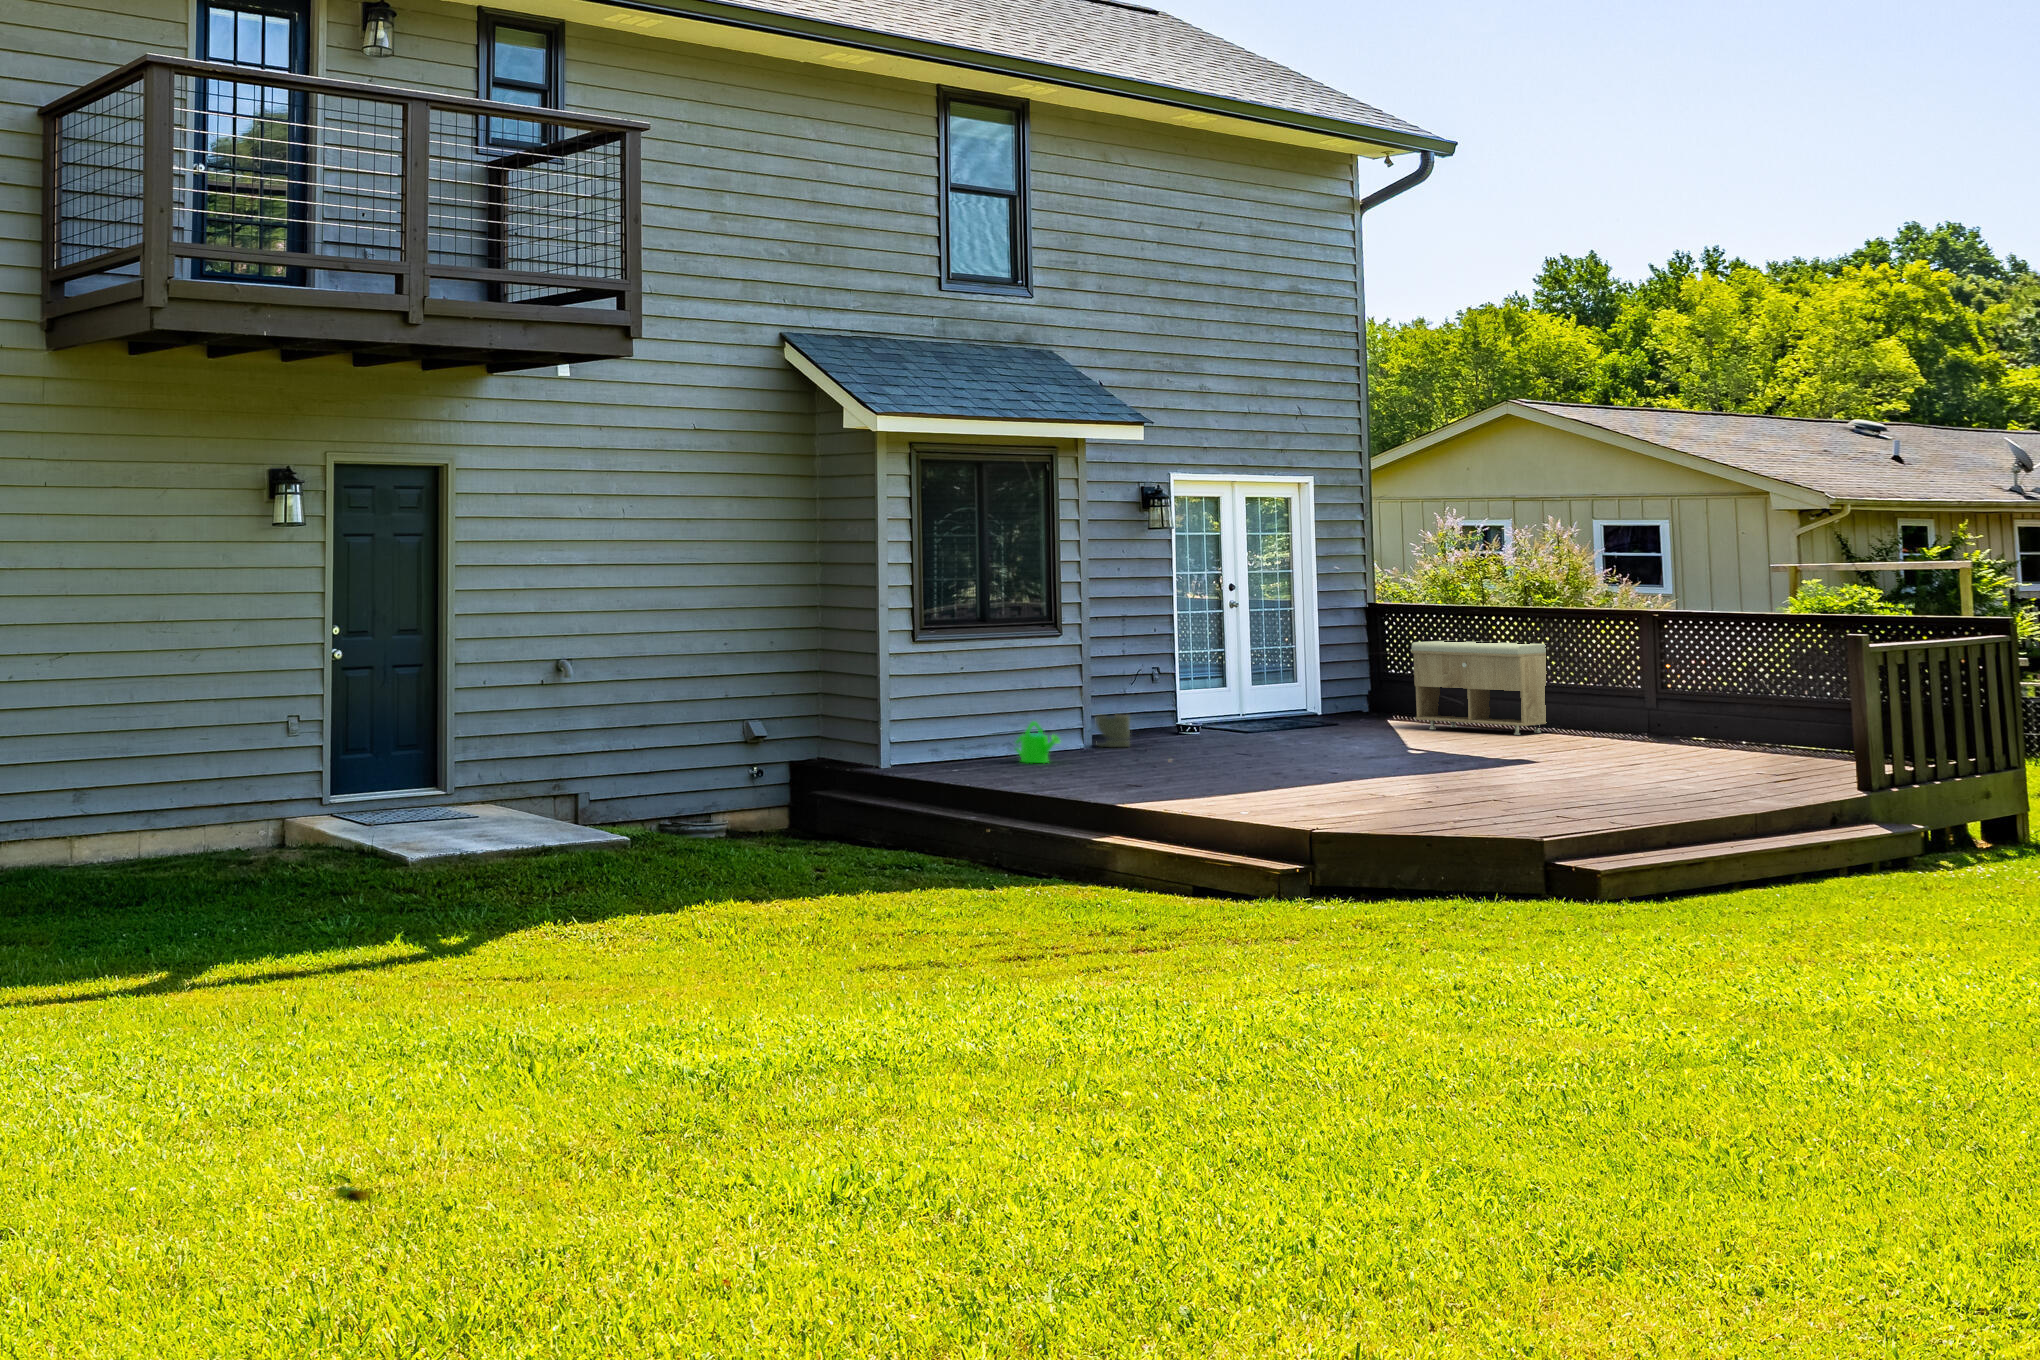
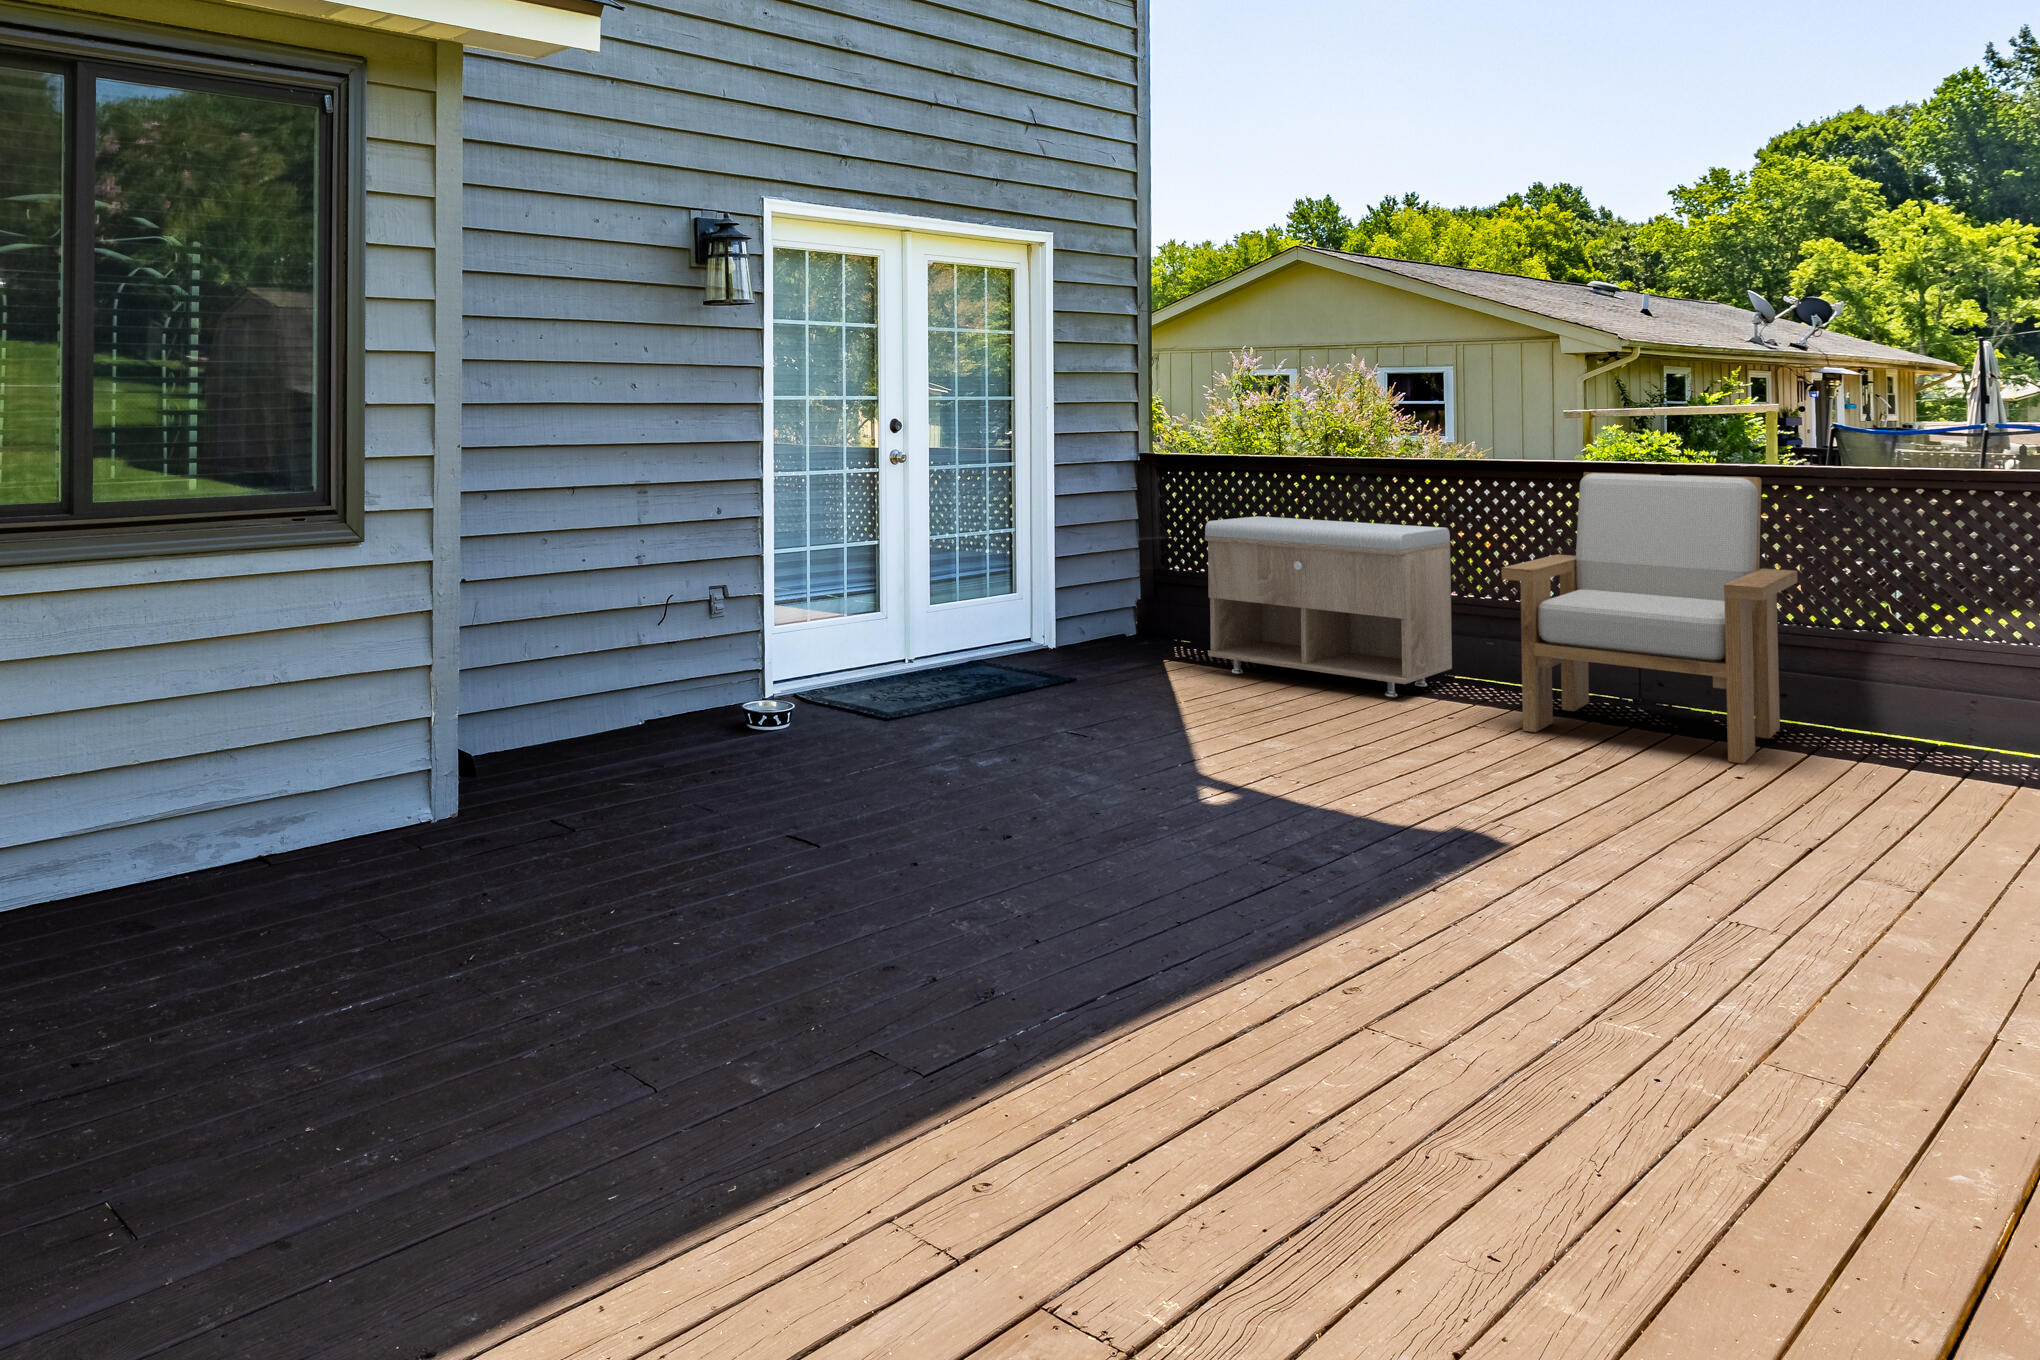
armchair: none [1564,612,1718,747] -> present [1502,472,1797,764]
planter: present [1095,715,1130,747] -> none [537,689,611,772]
watering can: present [1016,721,1060,763] -> none [142,779,238,910]

